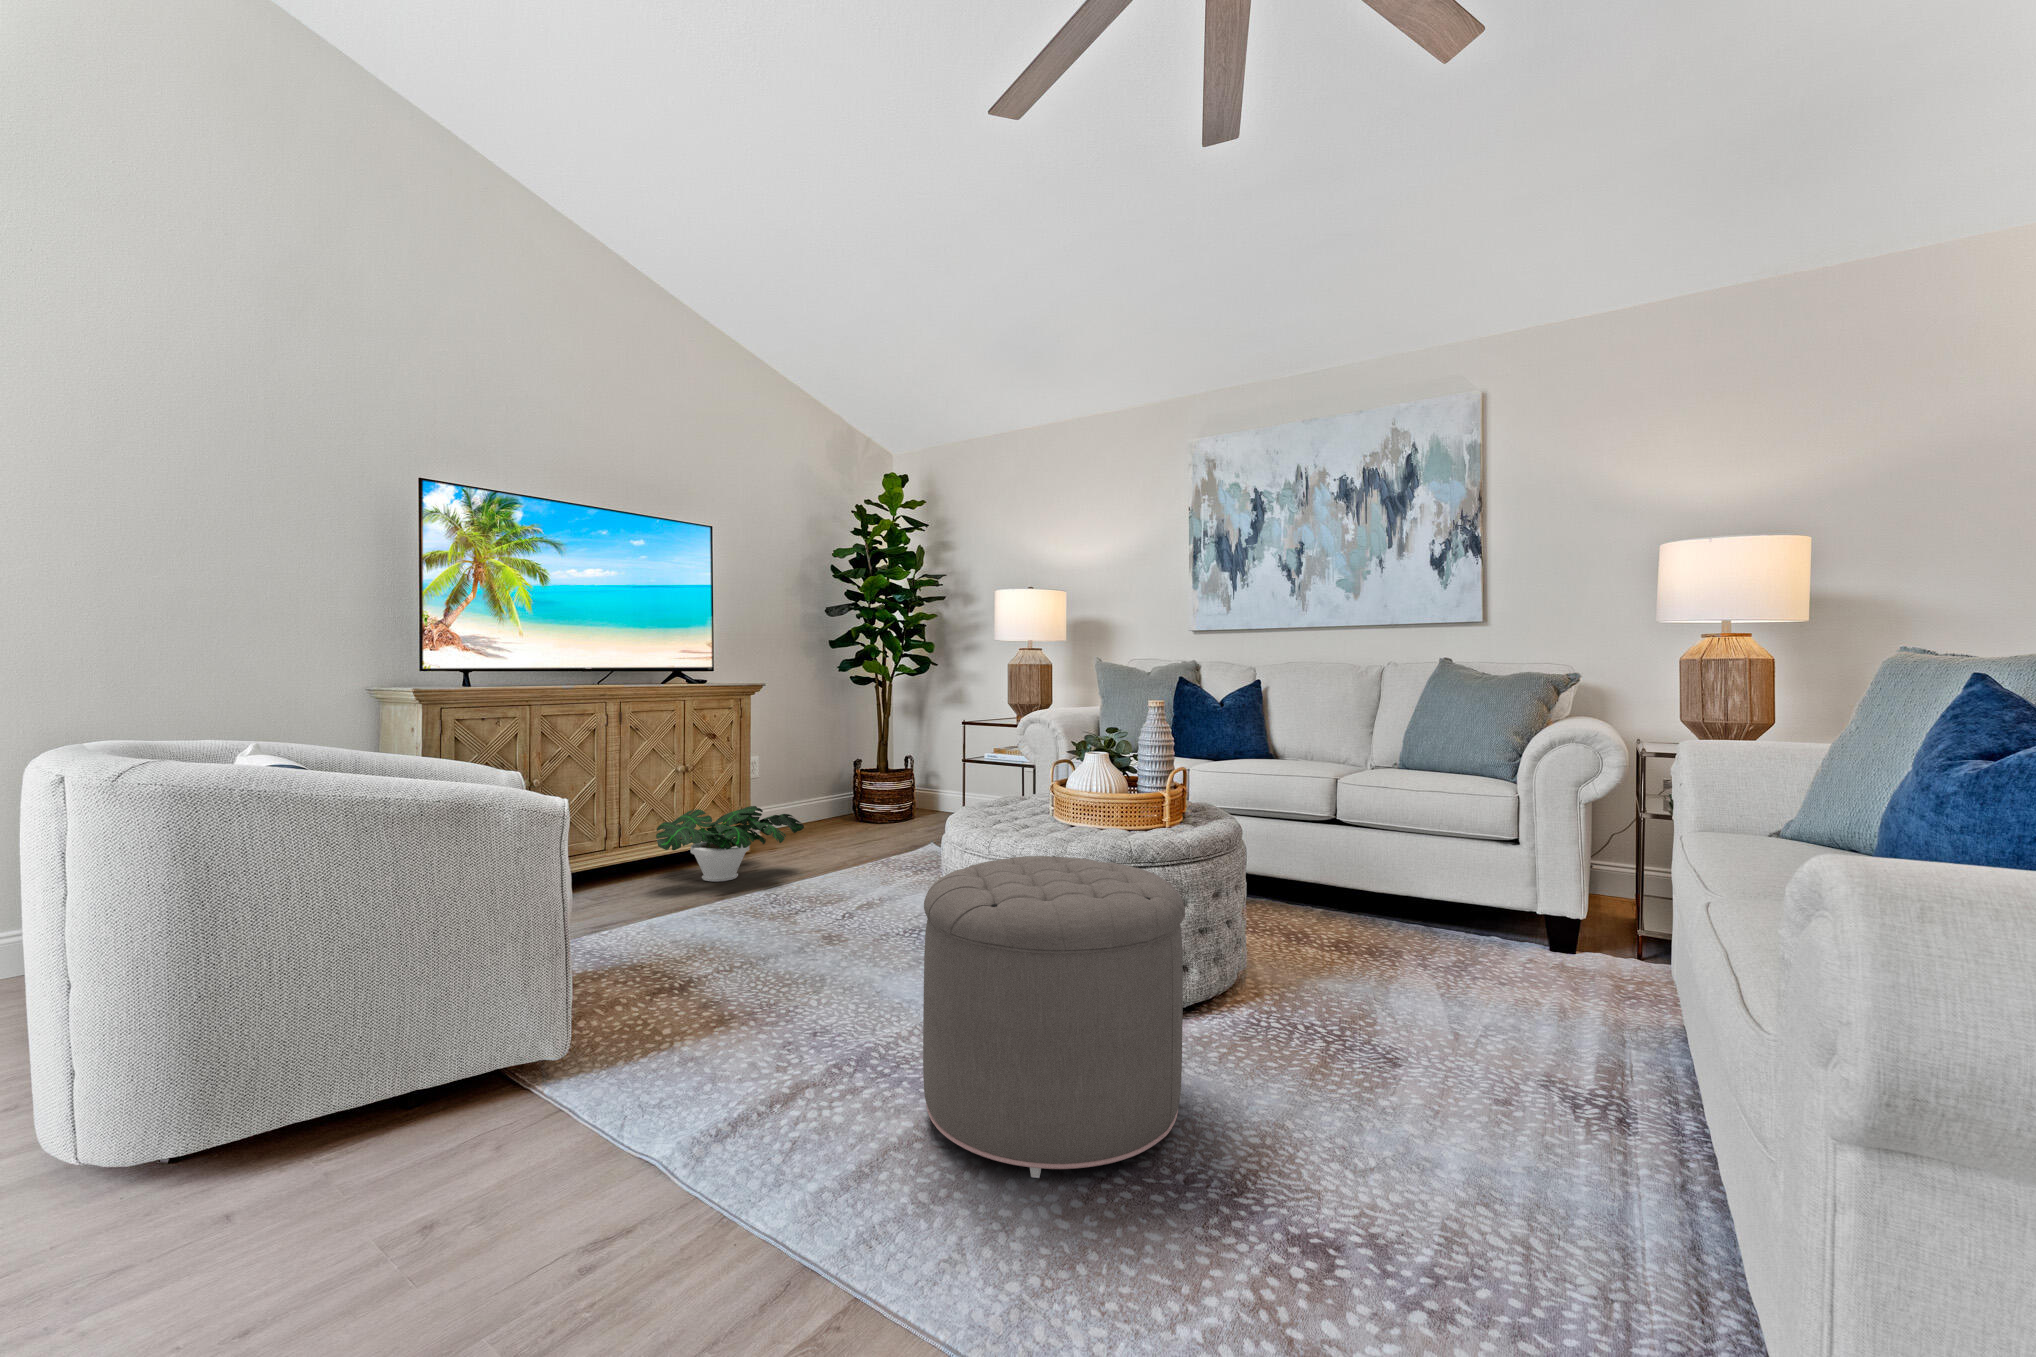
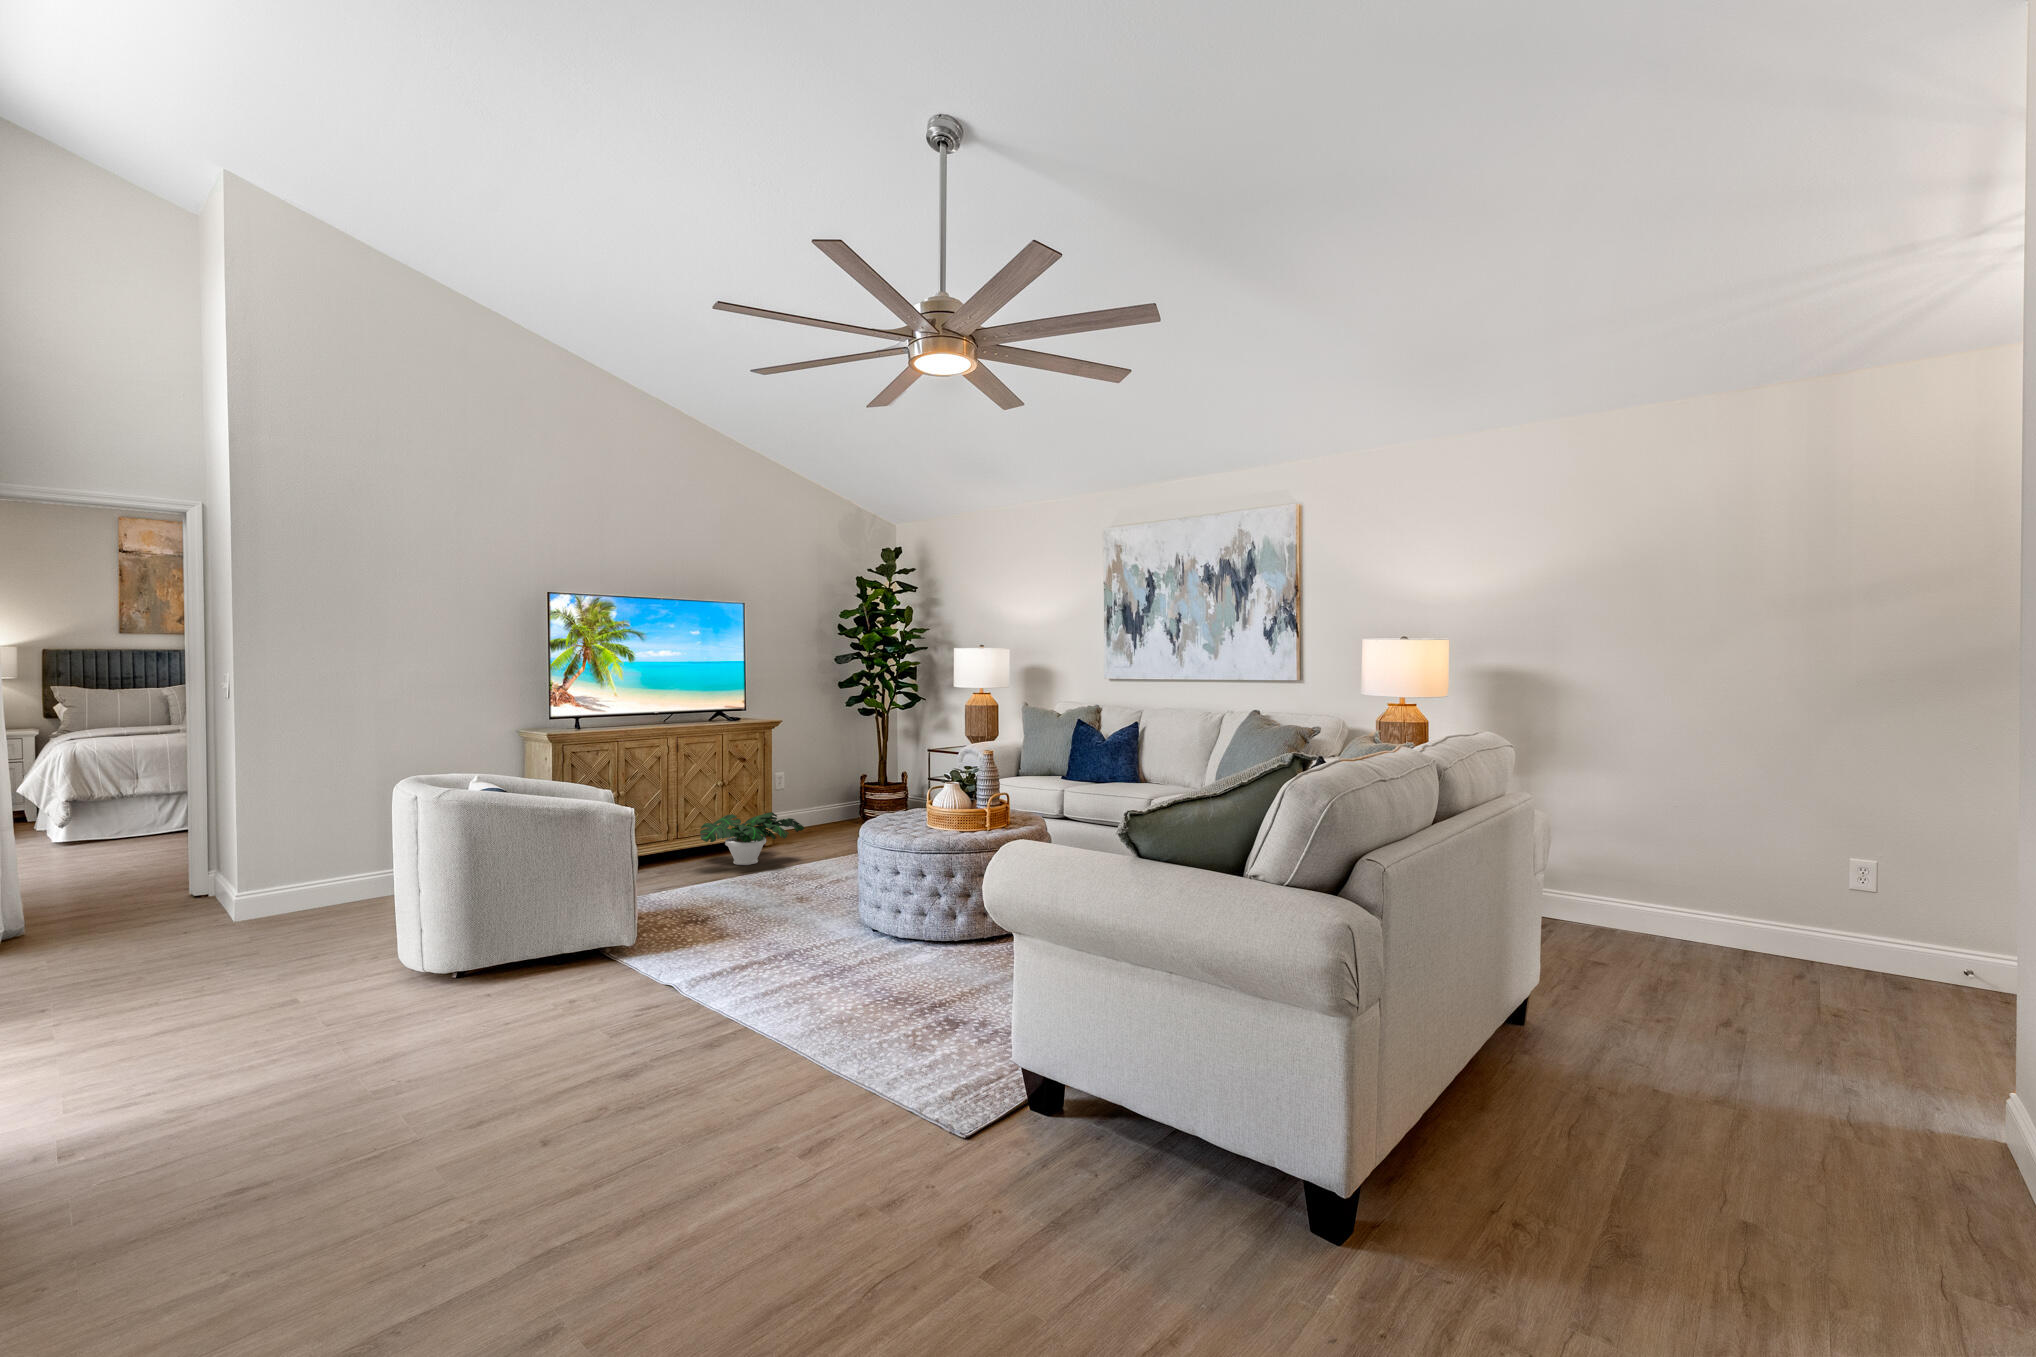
ottoman: present [923,856,1185,1178] -> none [808,845,945,999]

